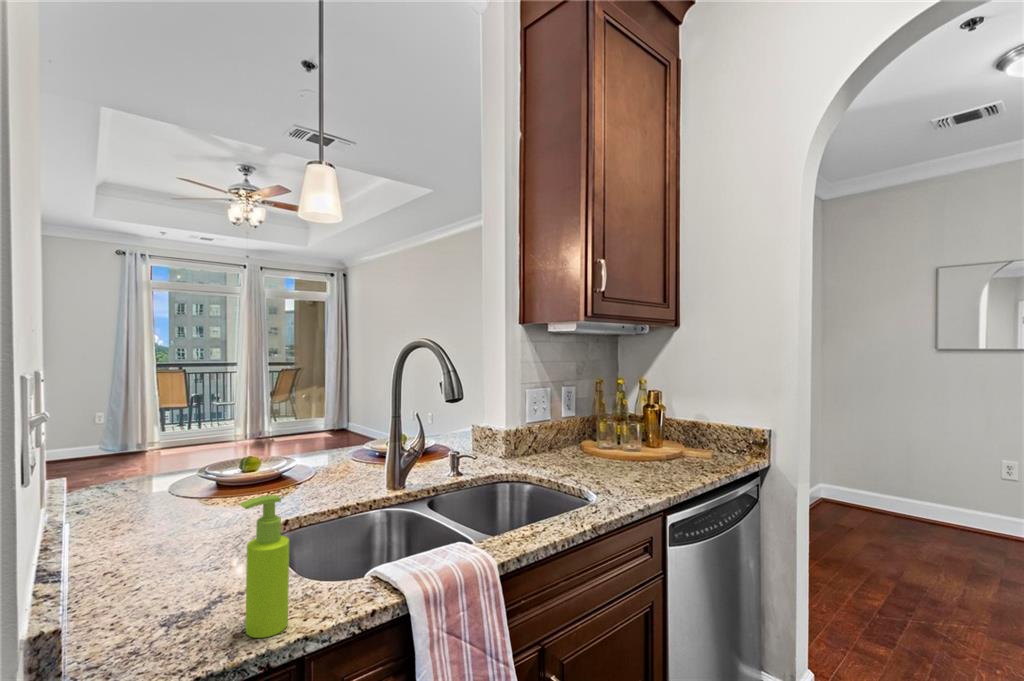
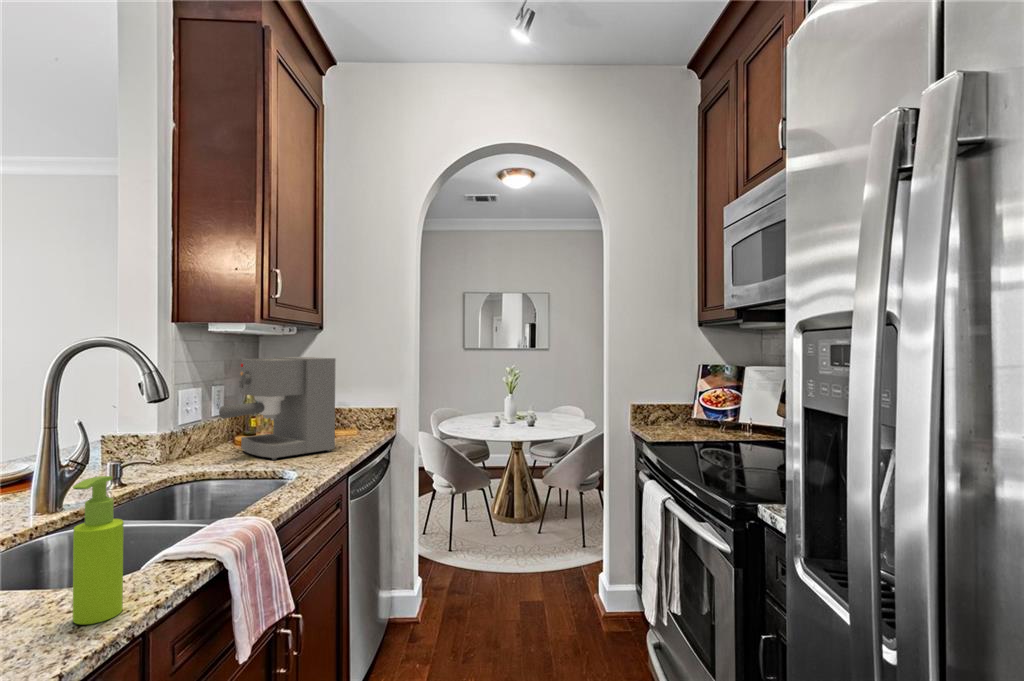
coffee maker: none [546,364,667,476] -> present [219,357,336,460]

